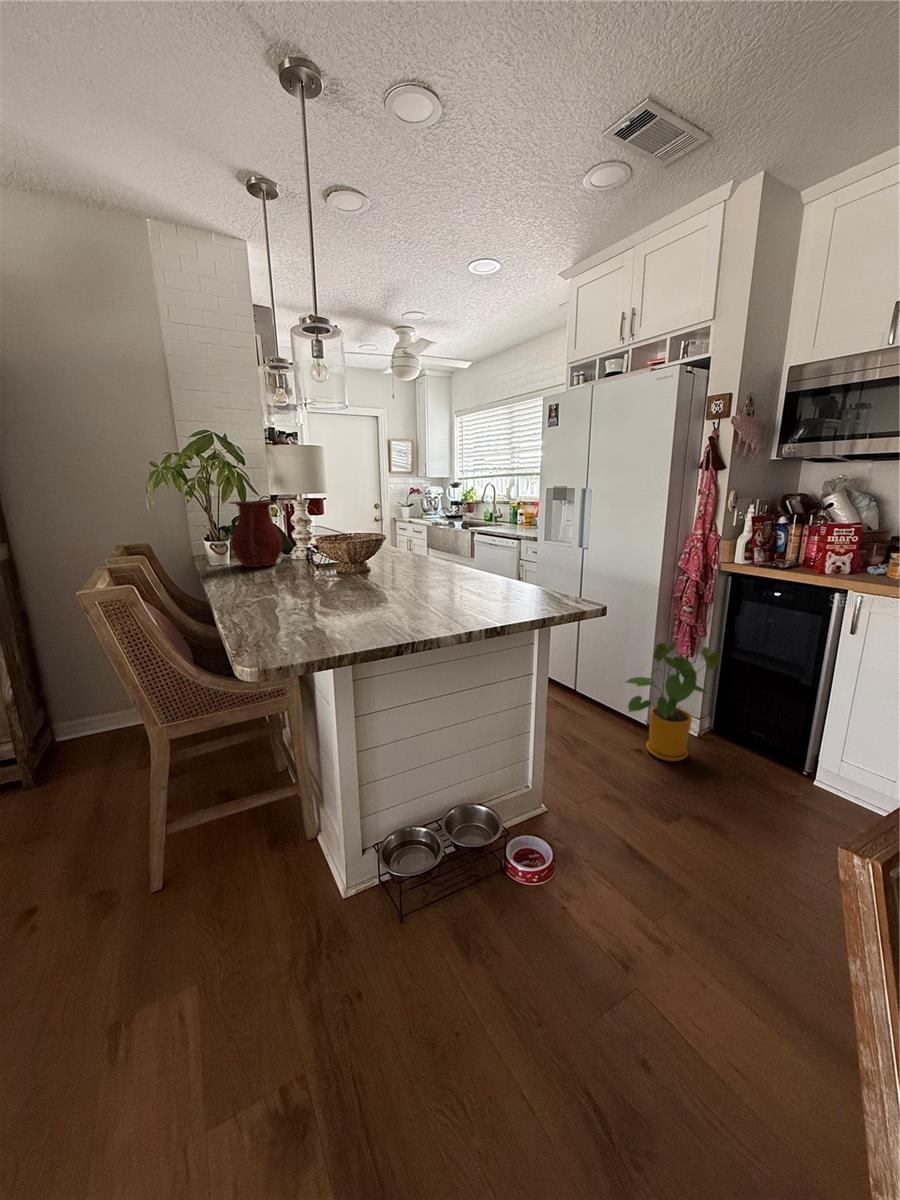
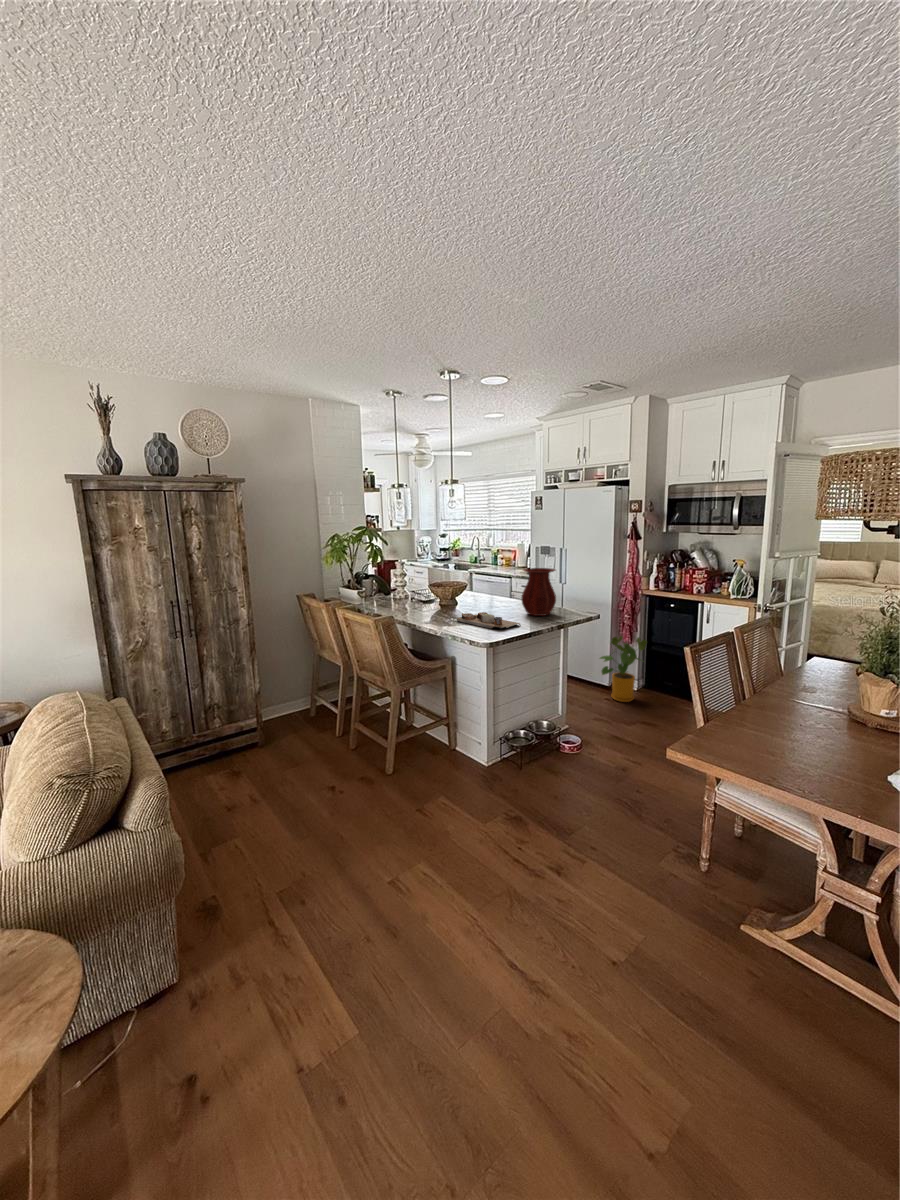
vase: present [229,501,283,567] -> present [521,568,556,616]
cutting board: none [295,590,401,634] -> present [457,612,520,629]

